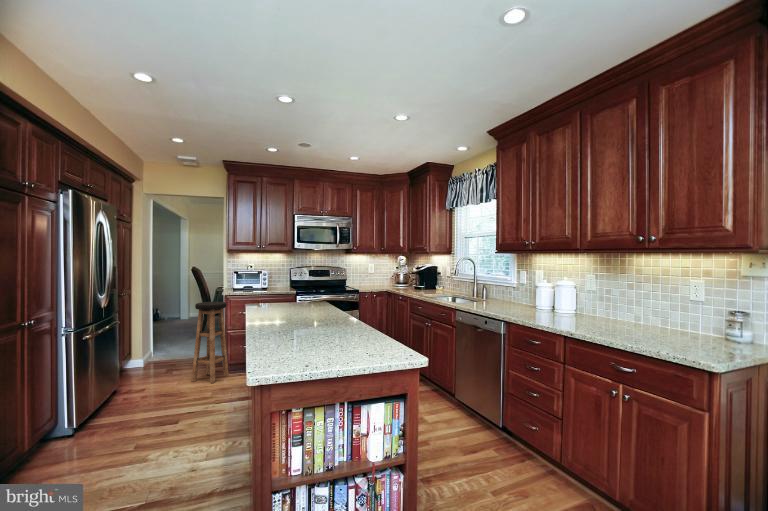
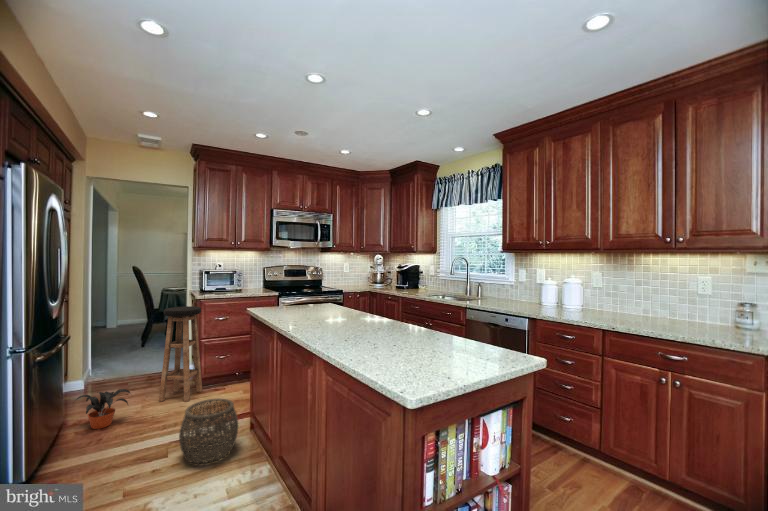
potted plant: none [121,368,166,399] -> present [77,389,130,429]
woven basket: none [181,381,232,434] -> present [179,398,238,464]

